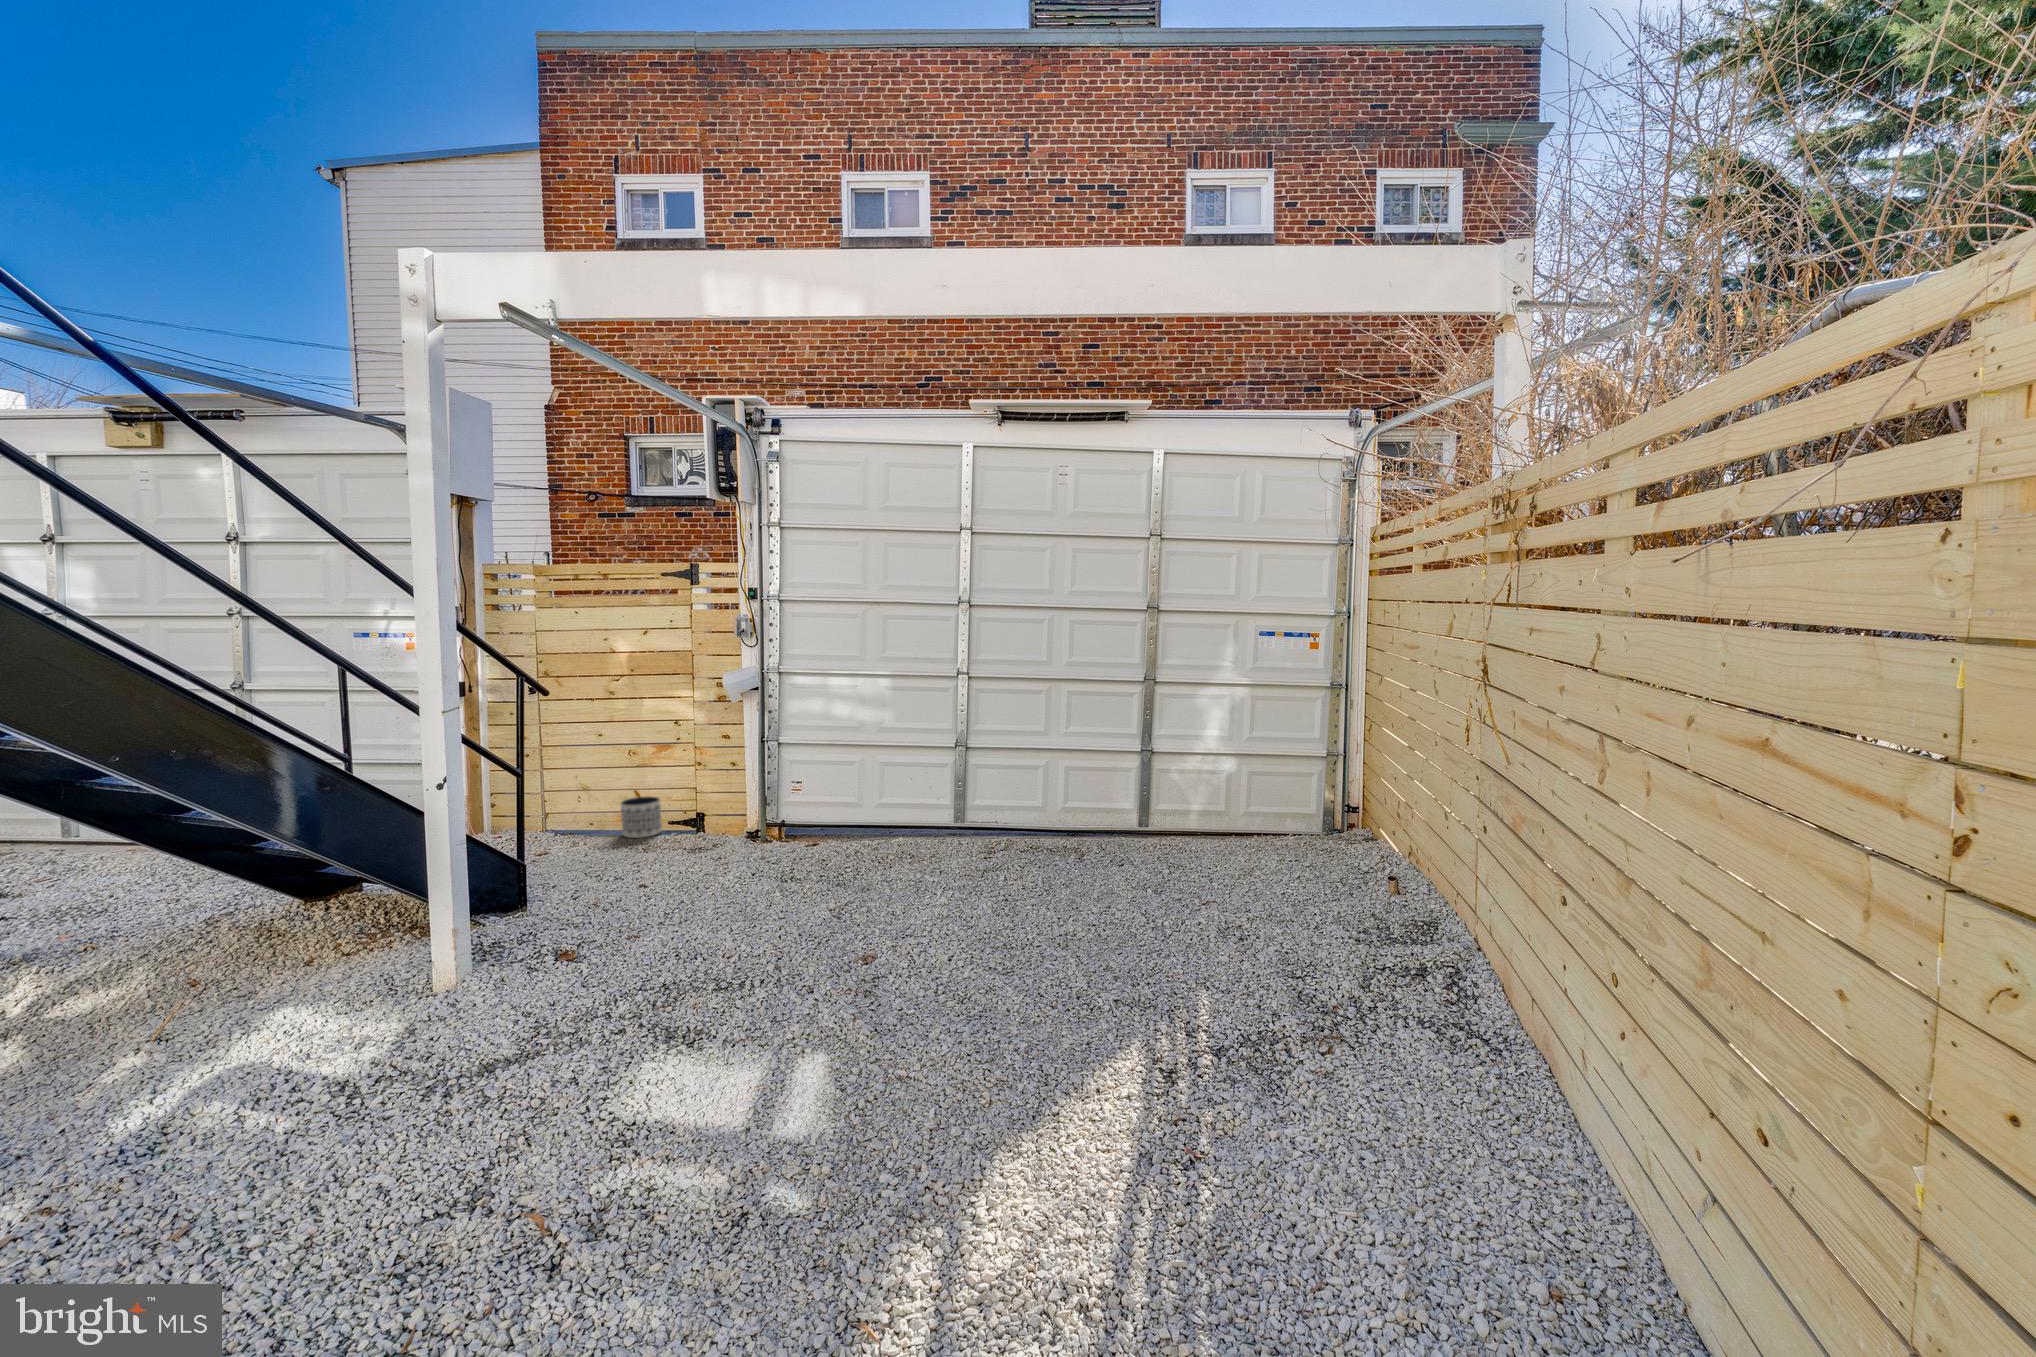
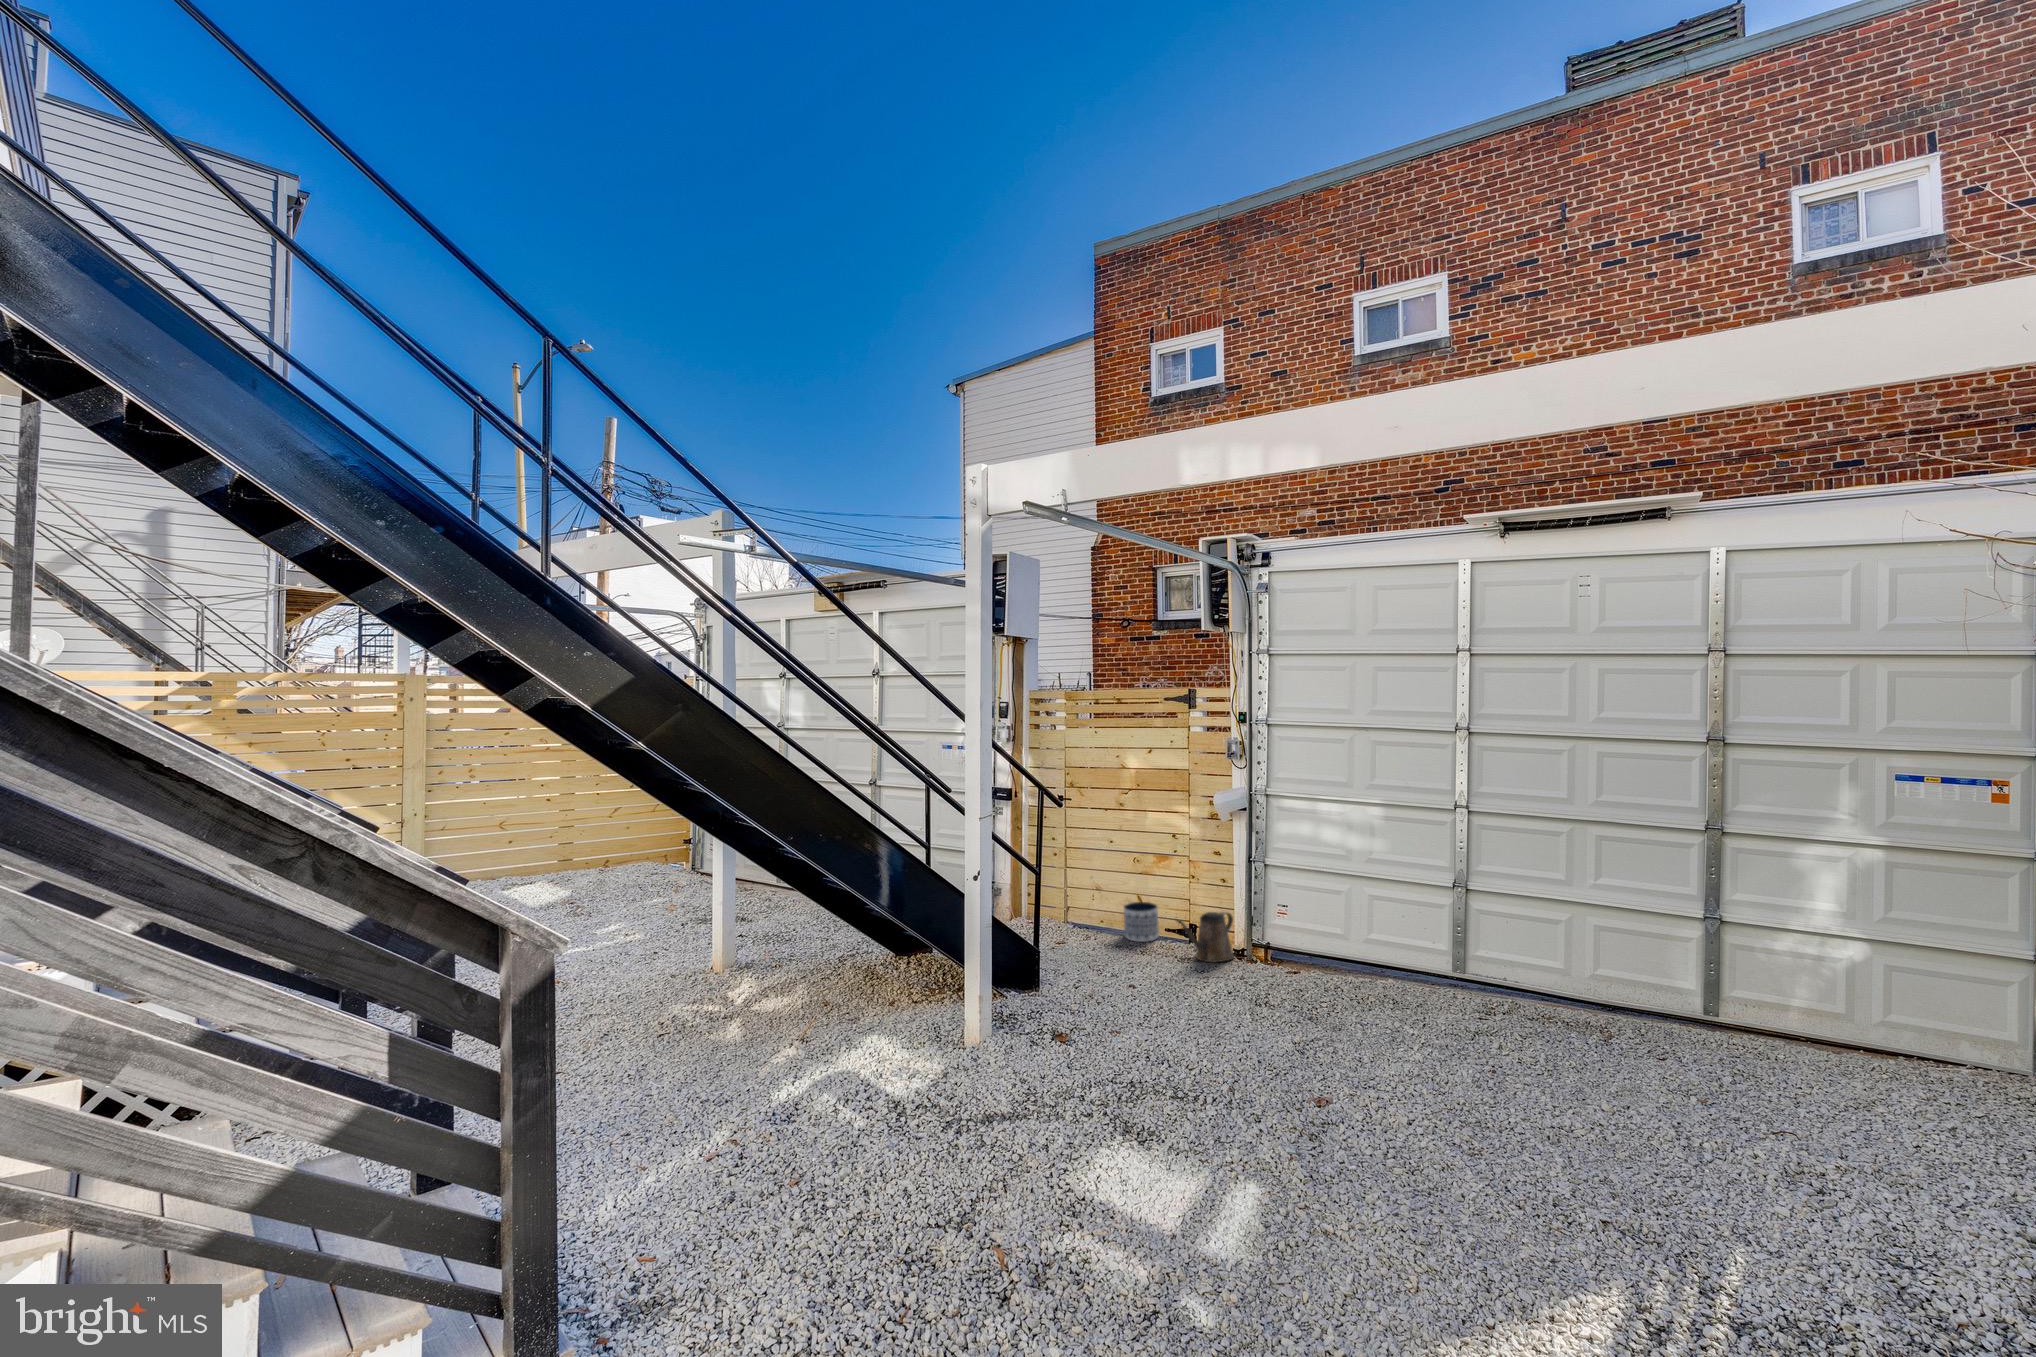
watering can: none [689,793,748,844] -> present [1177,912,1234,963]

